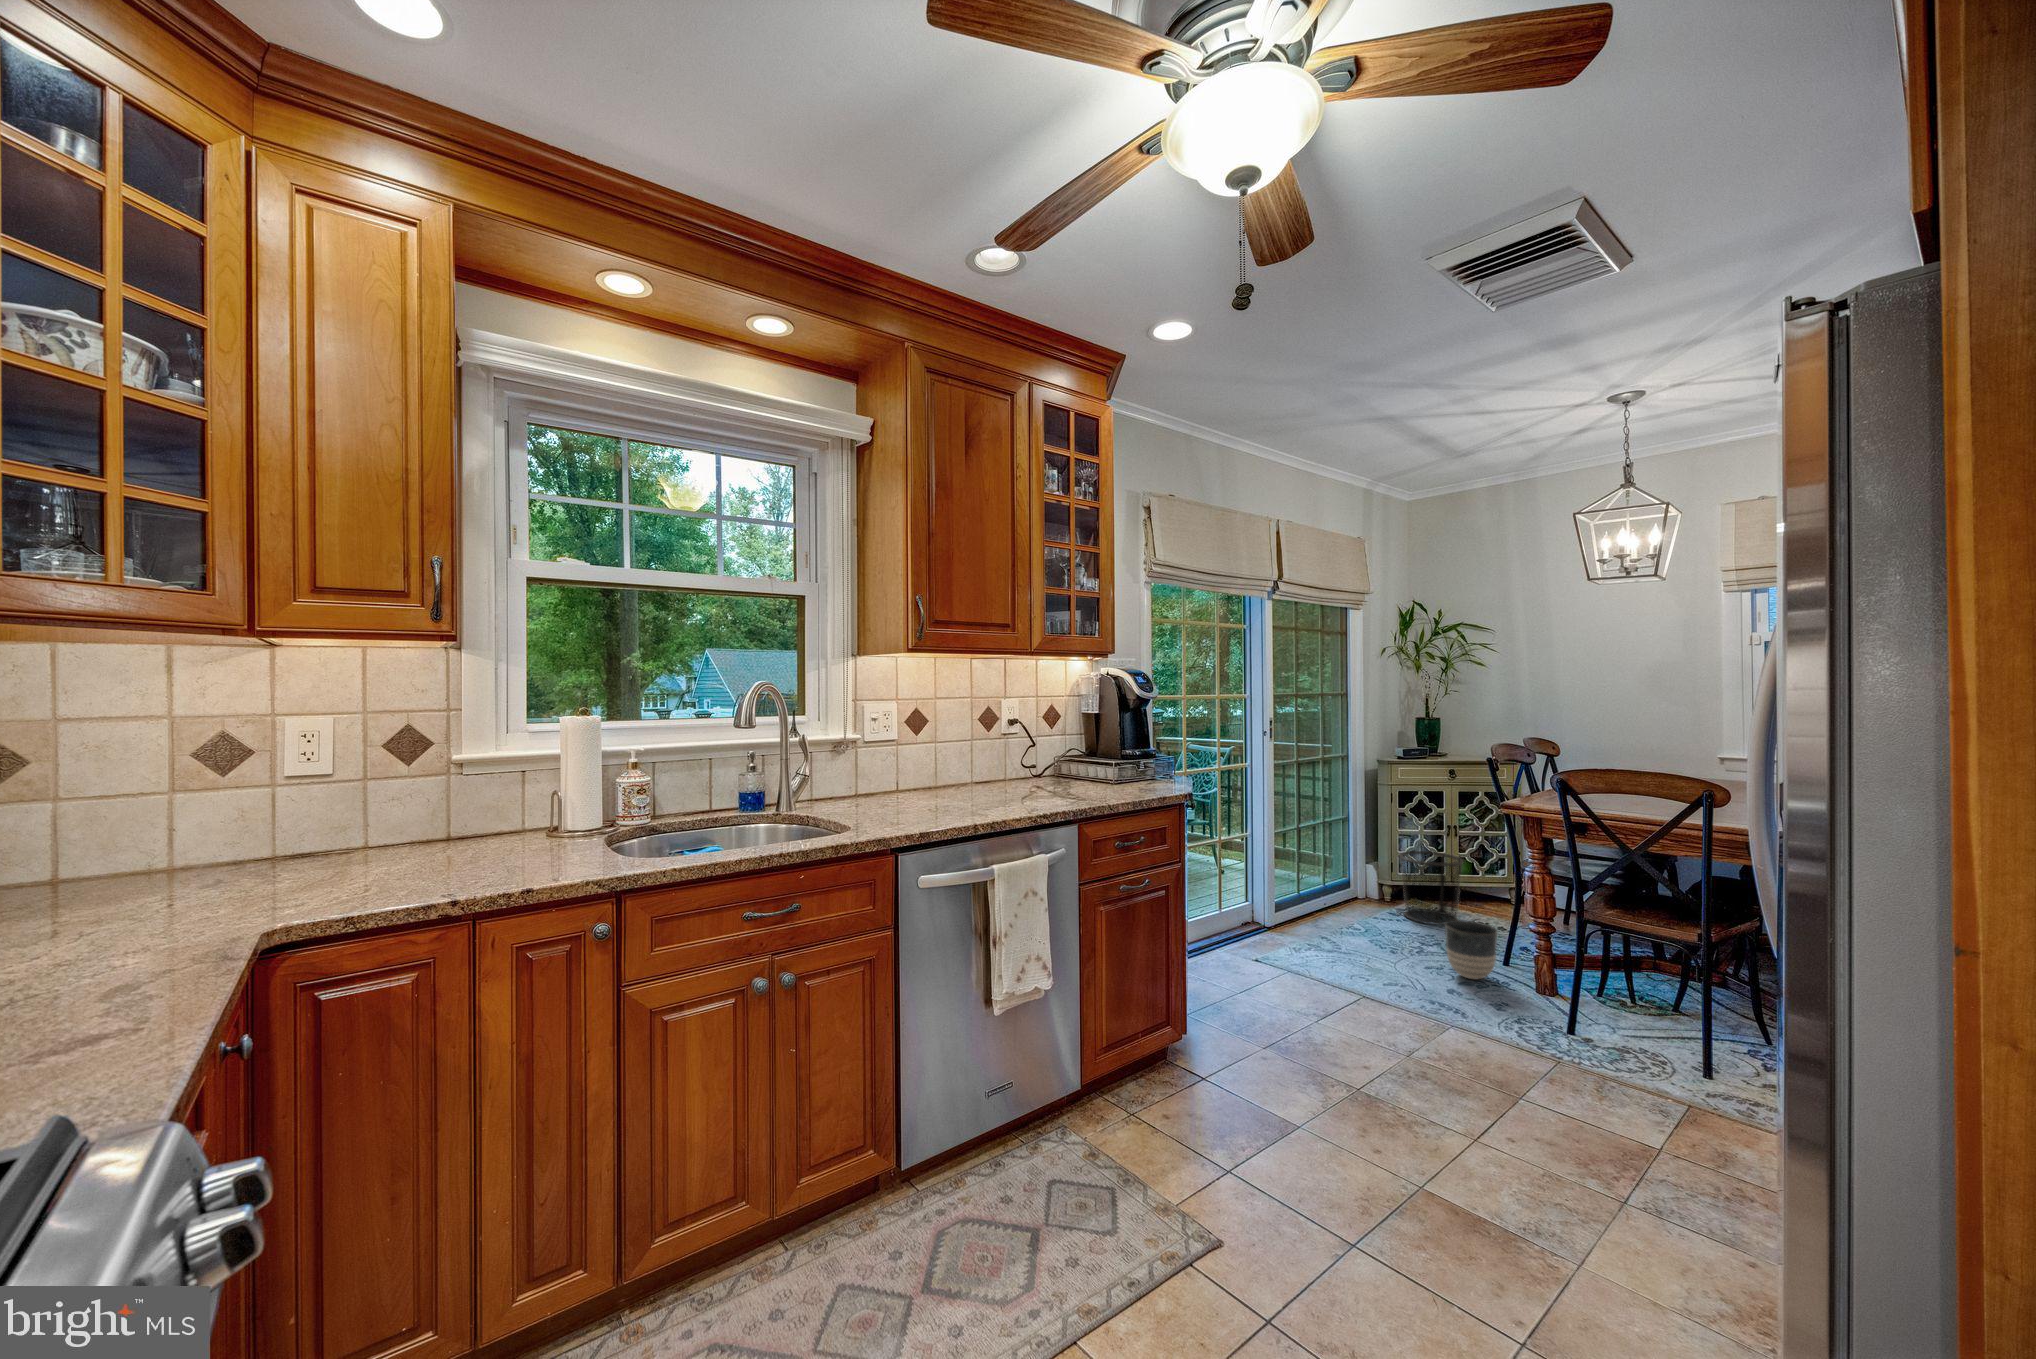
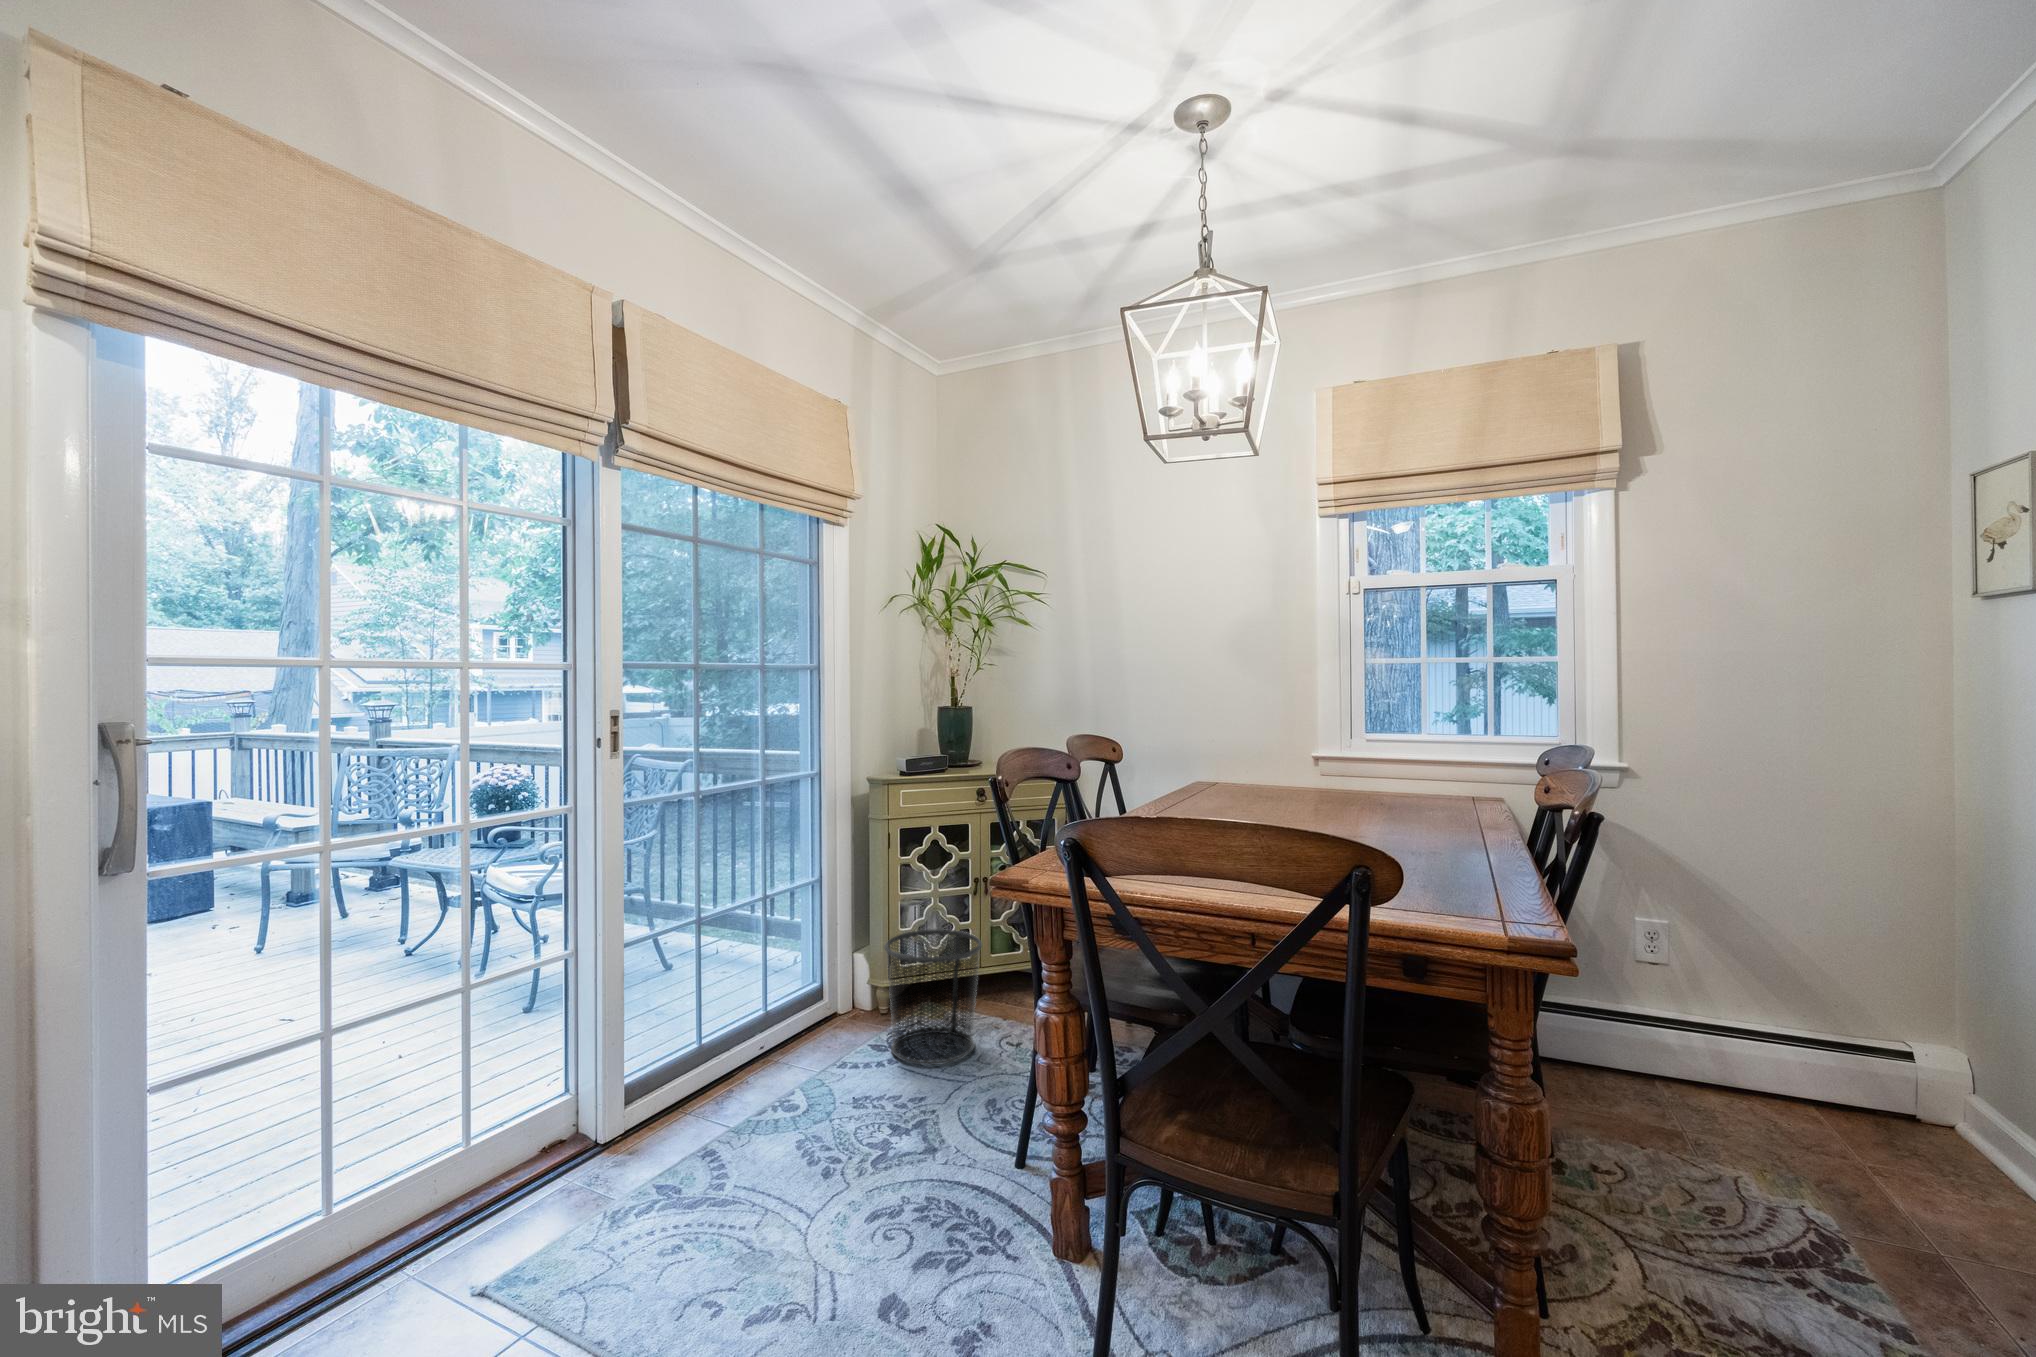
planter: present [1445,920,1497,980] -> none [899,1097,992,1231]

